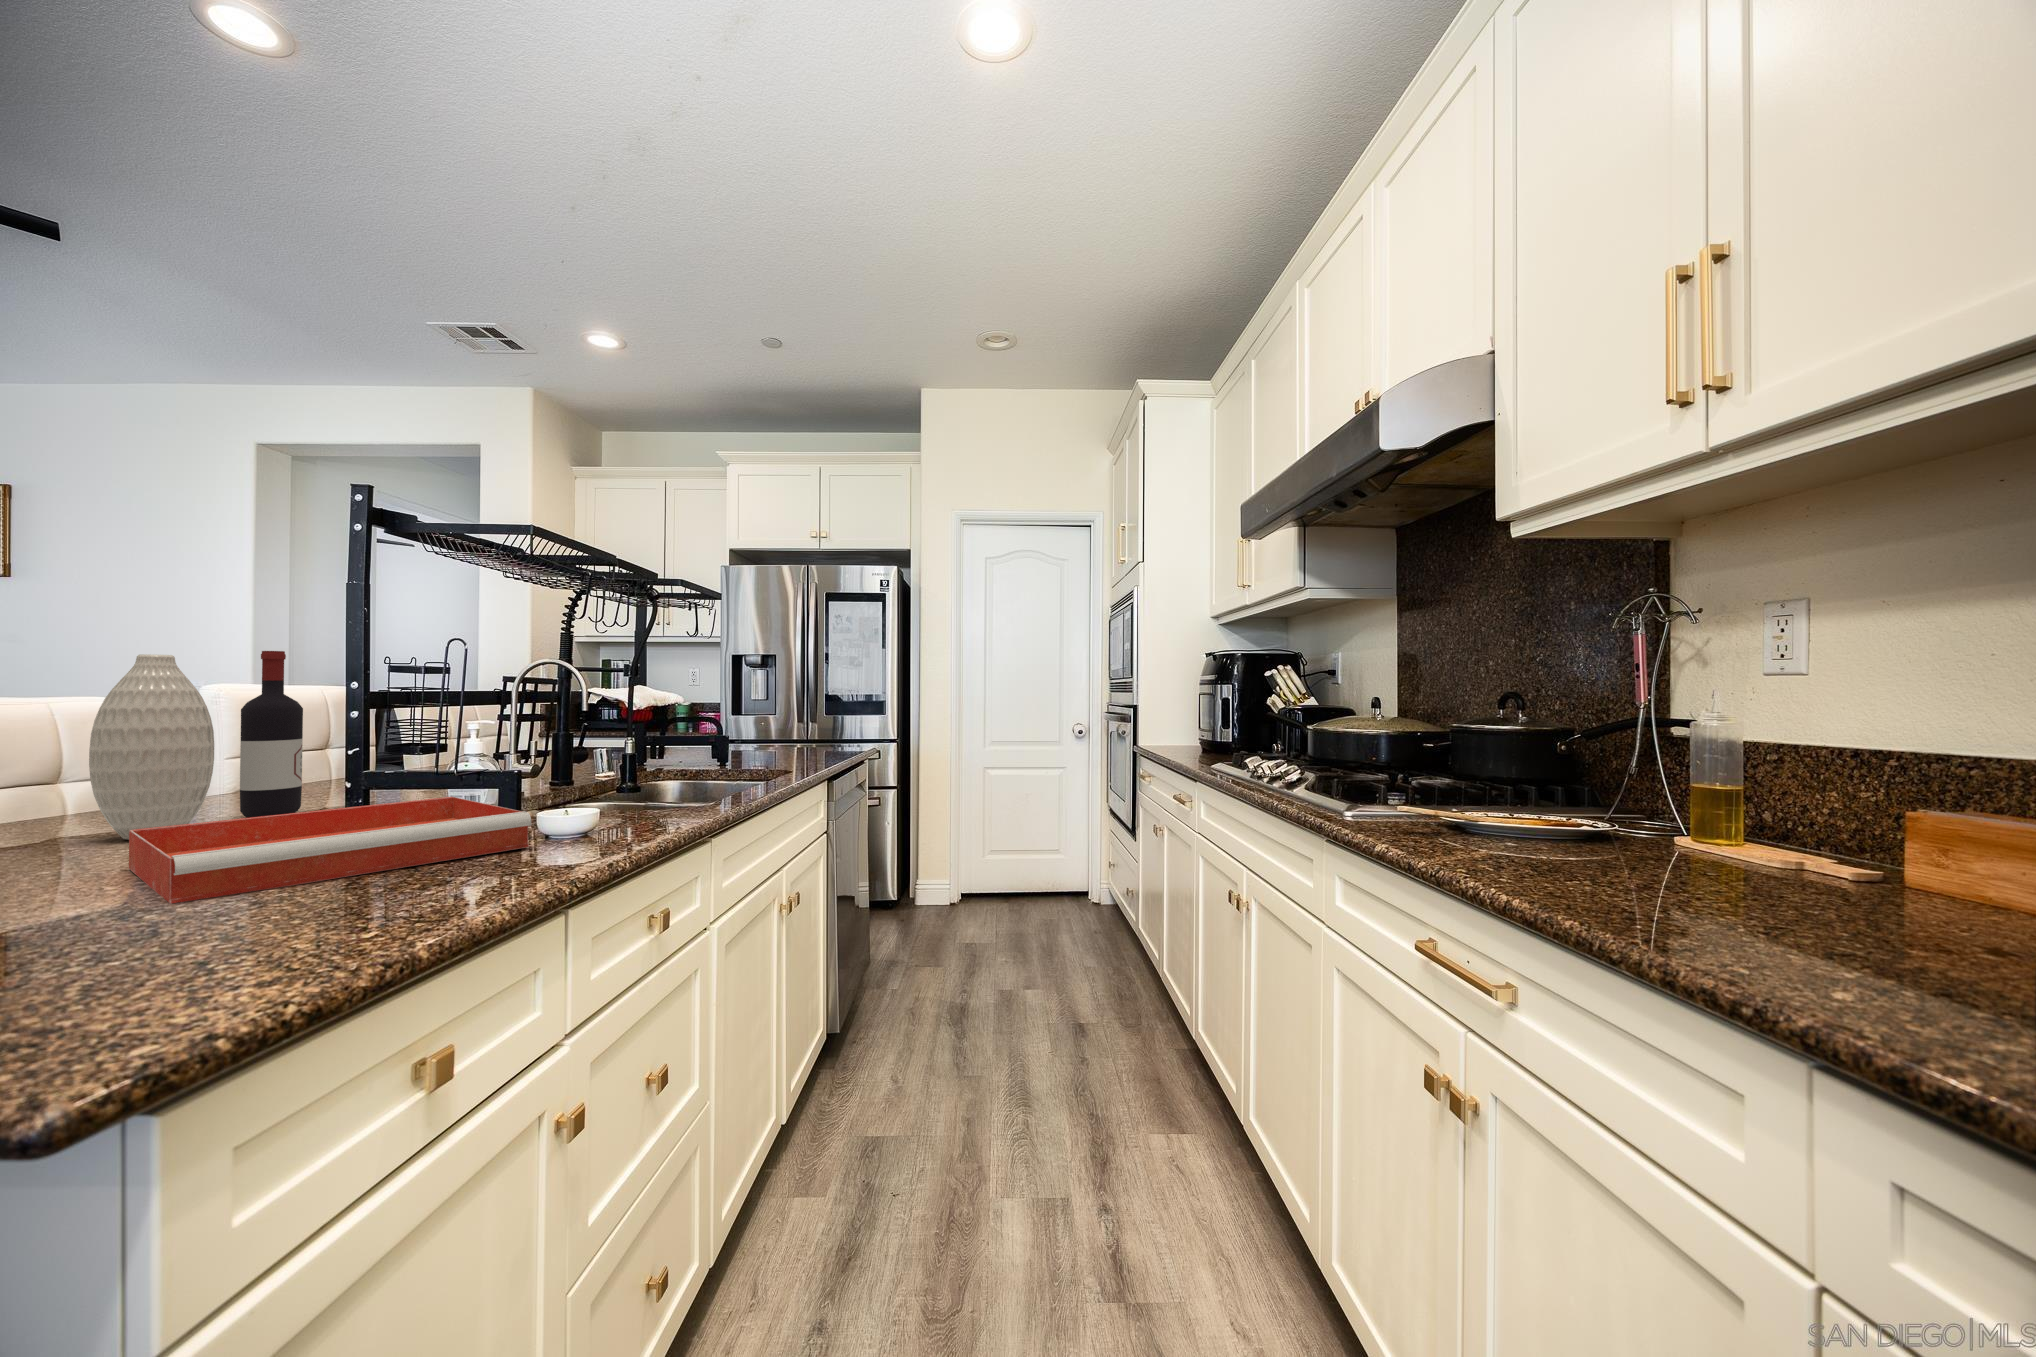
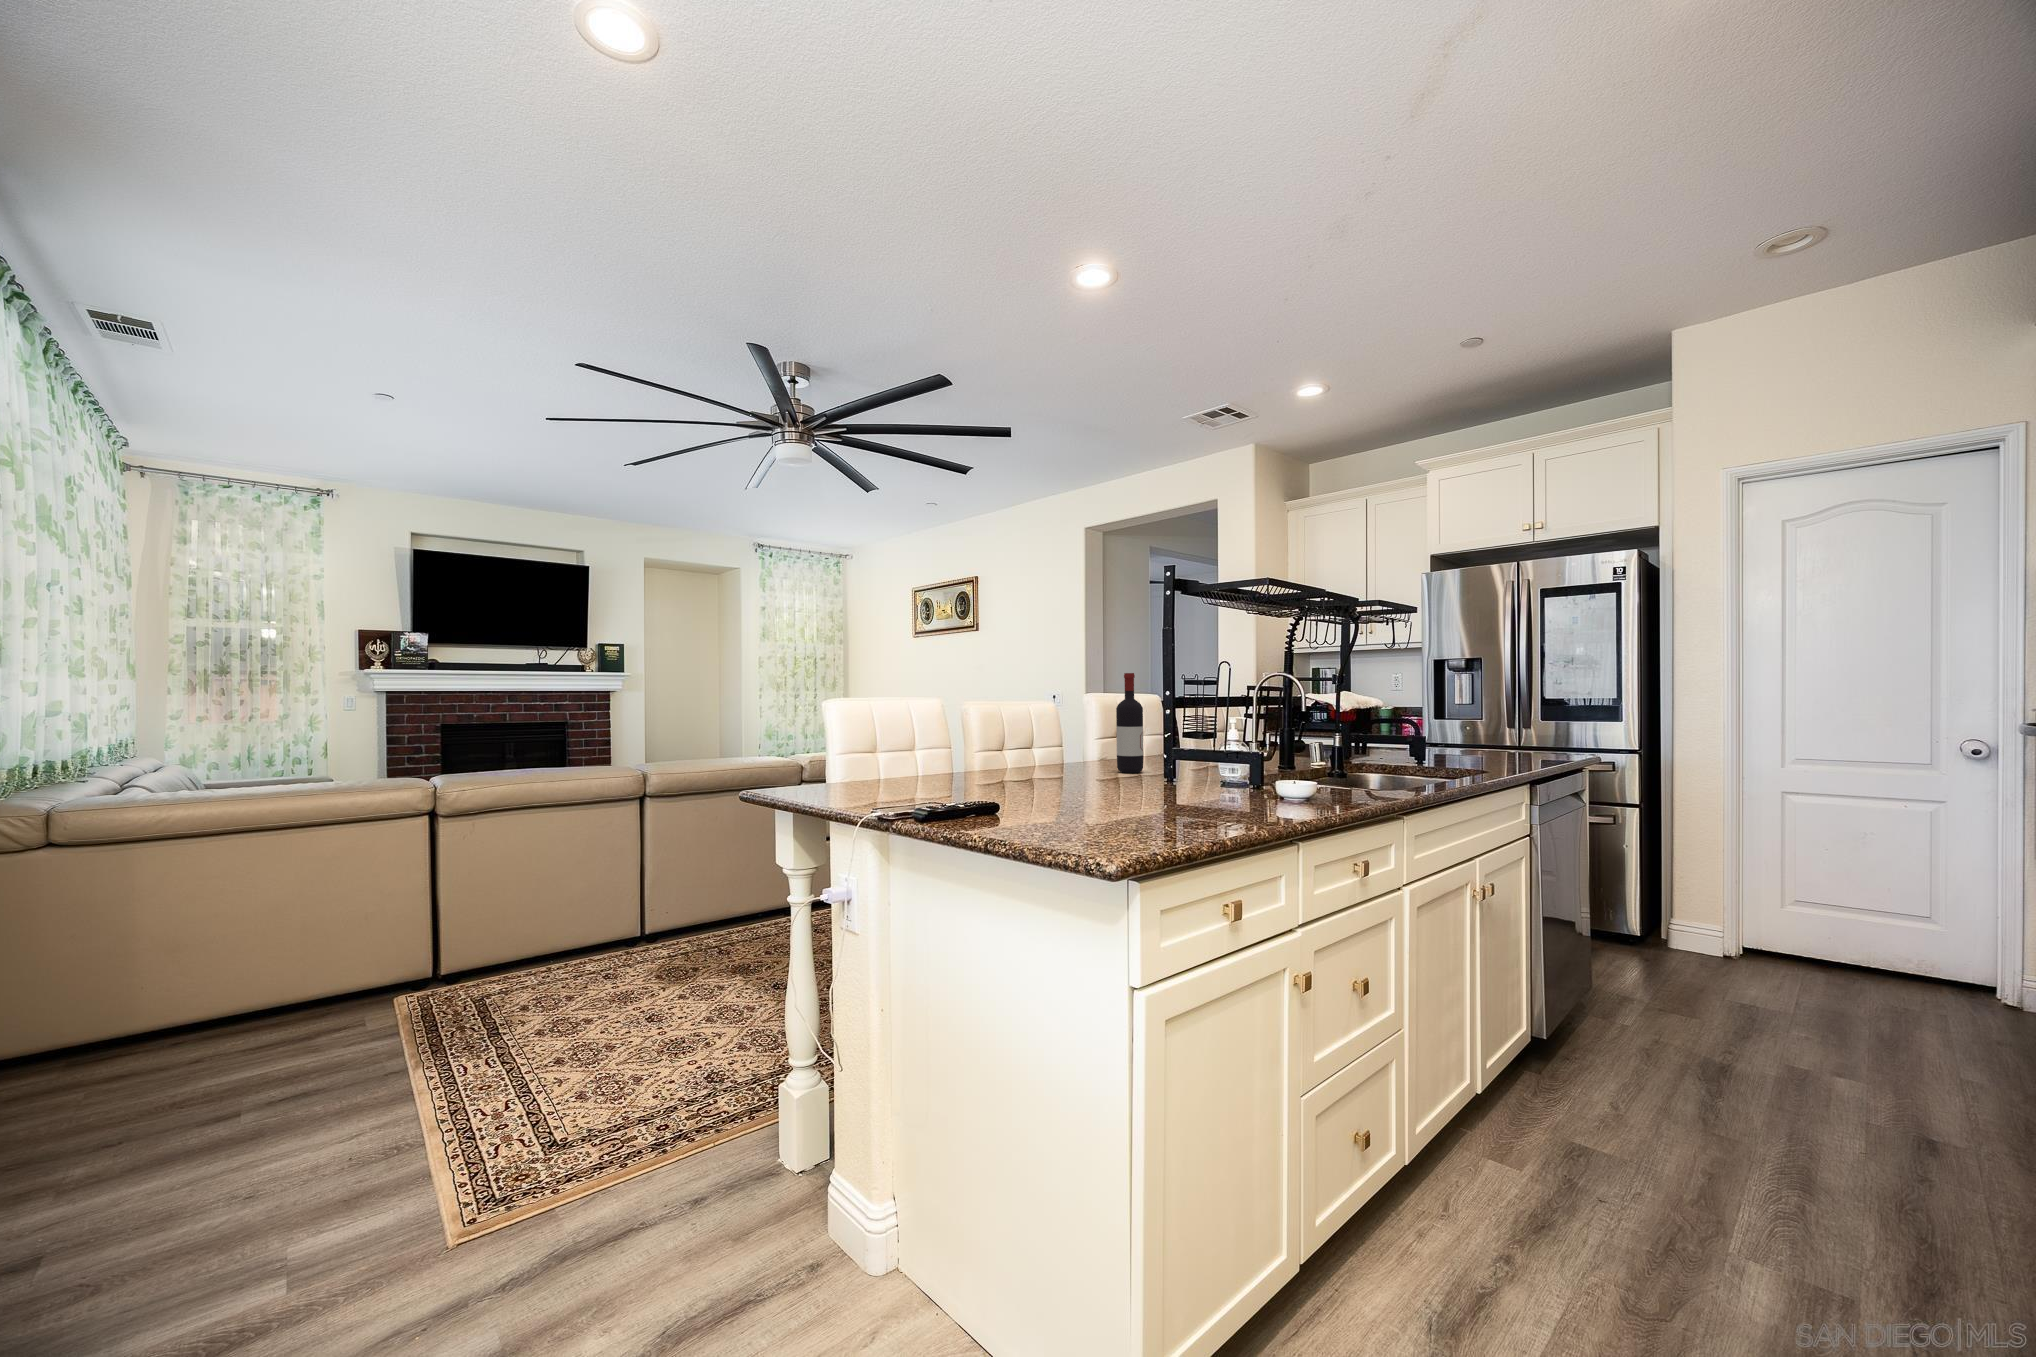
vase: present [89,654,214,840] -> none [1065,678,1109,777]
tray: present [129,797,532,904] -> none [1088,767,1272,806]

